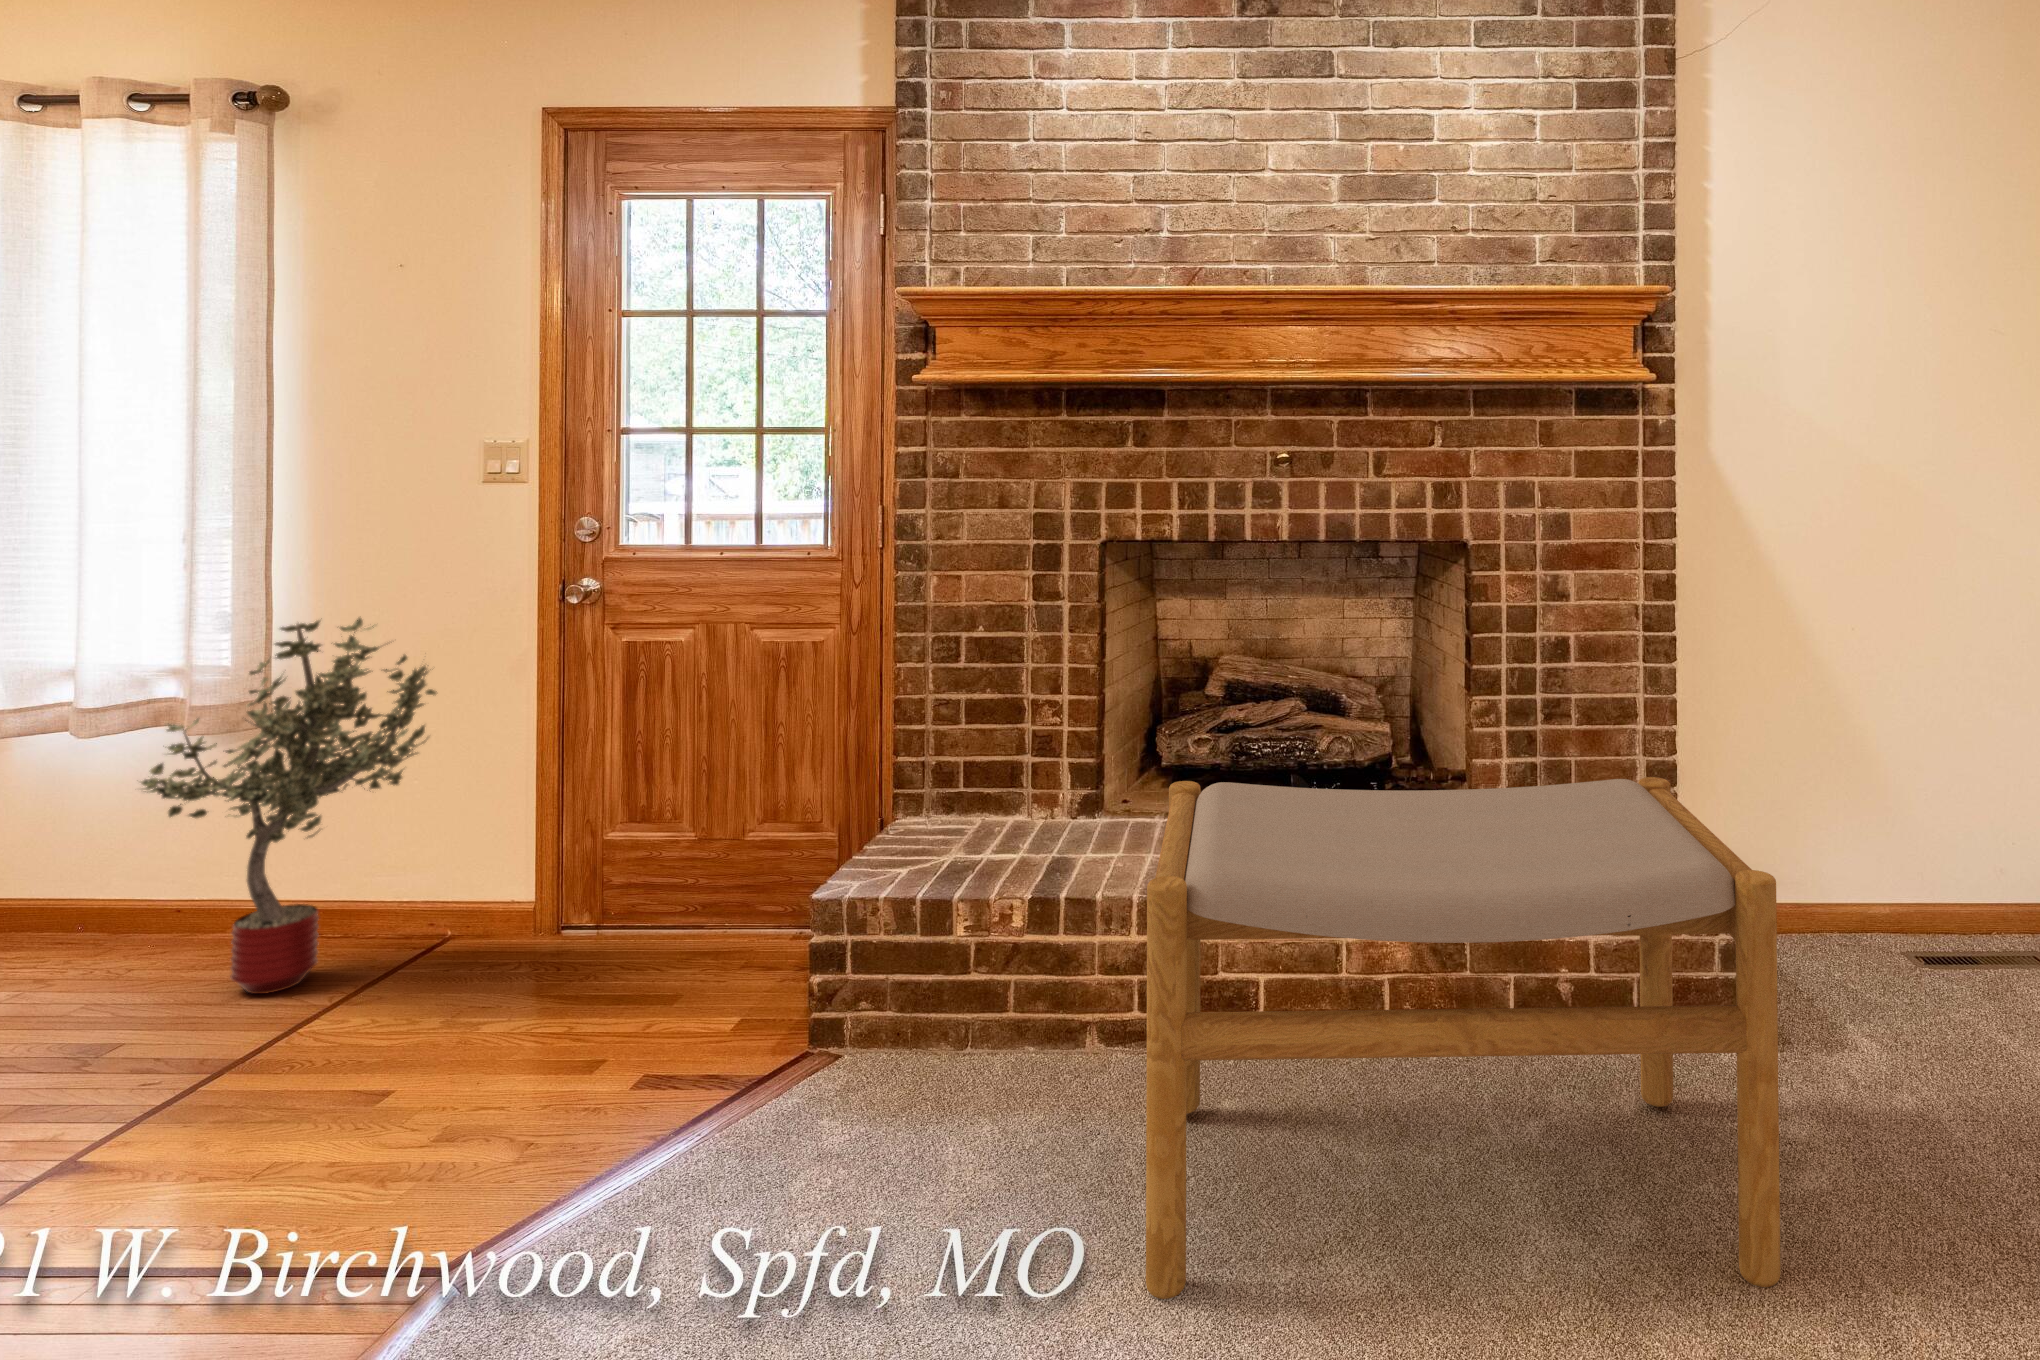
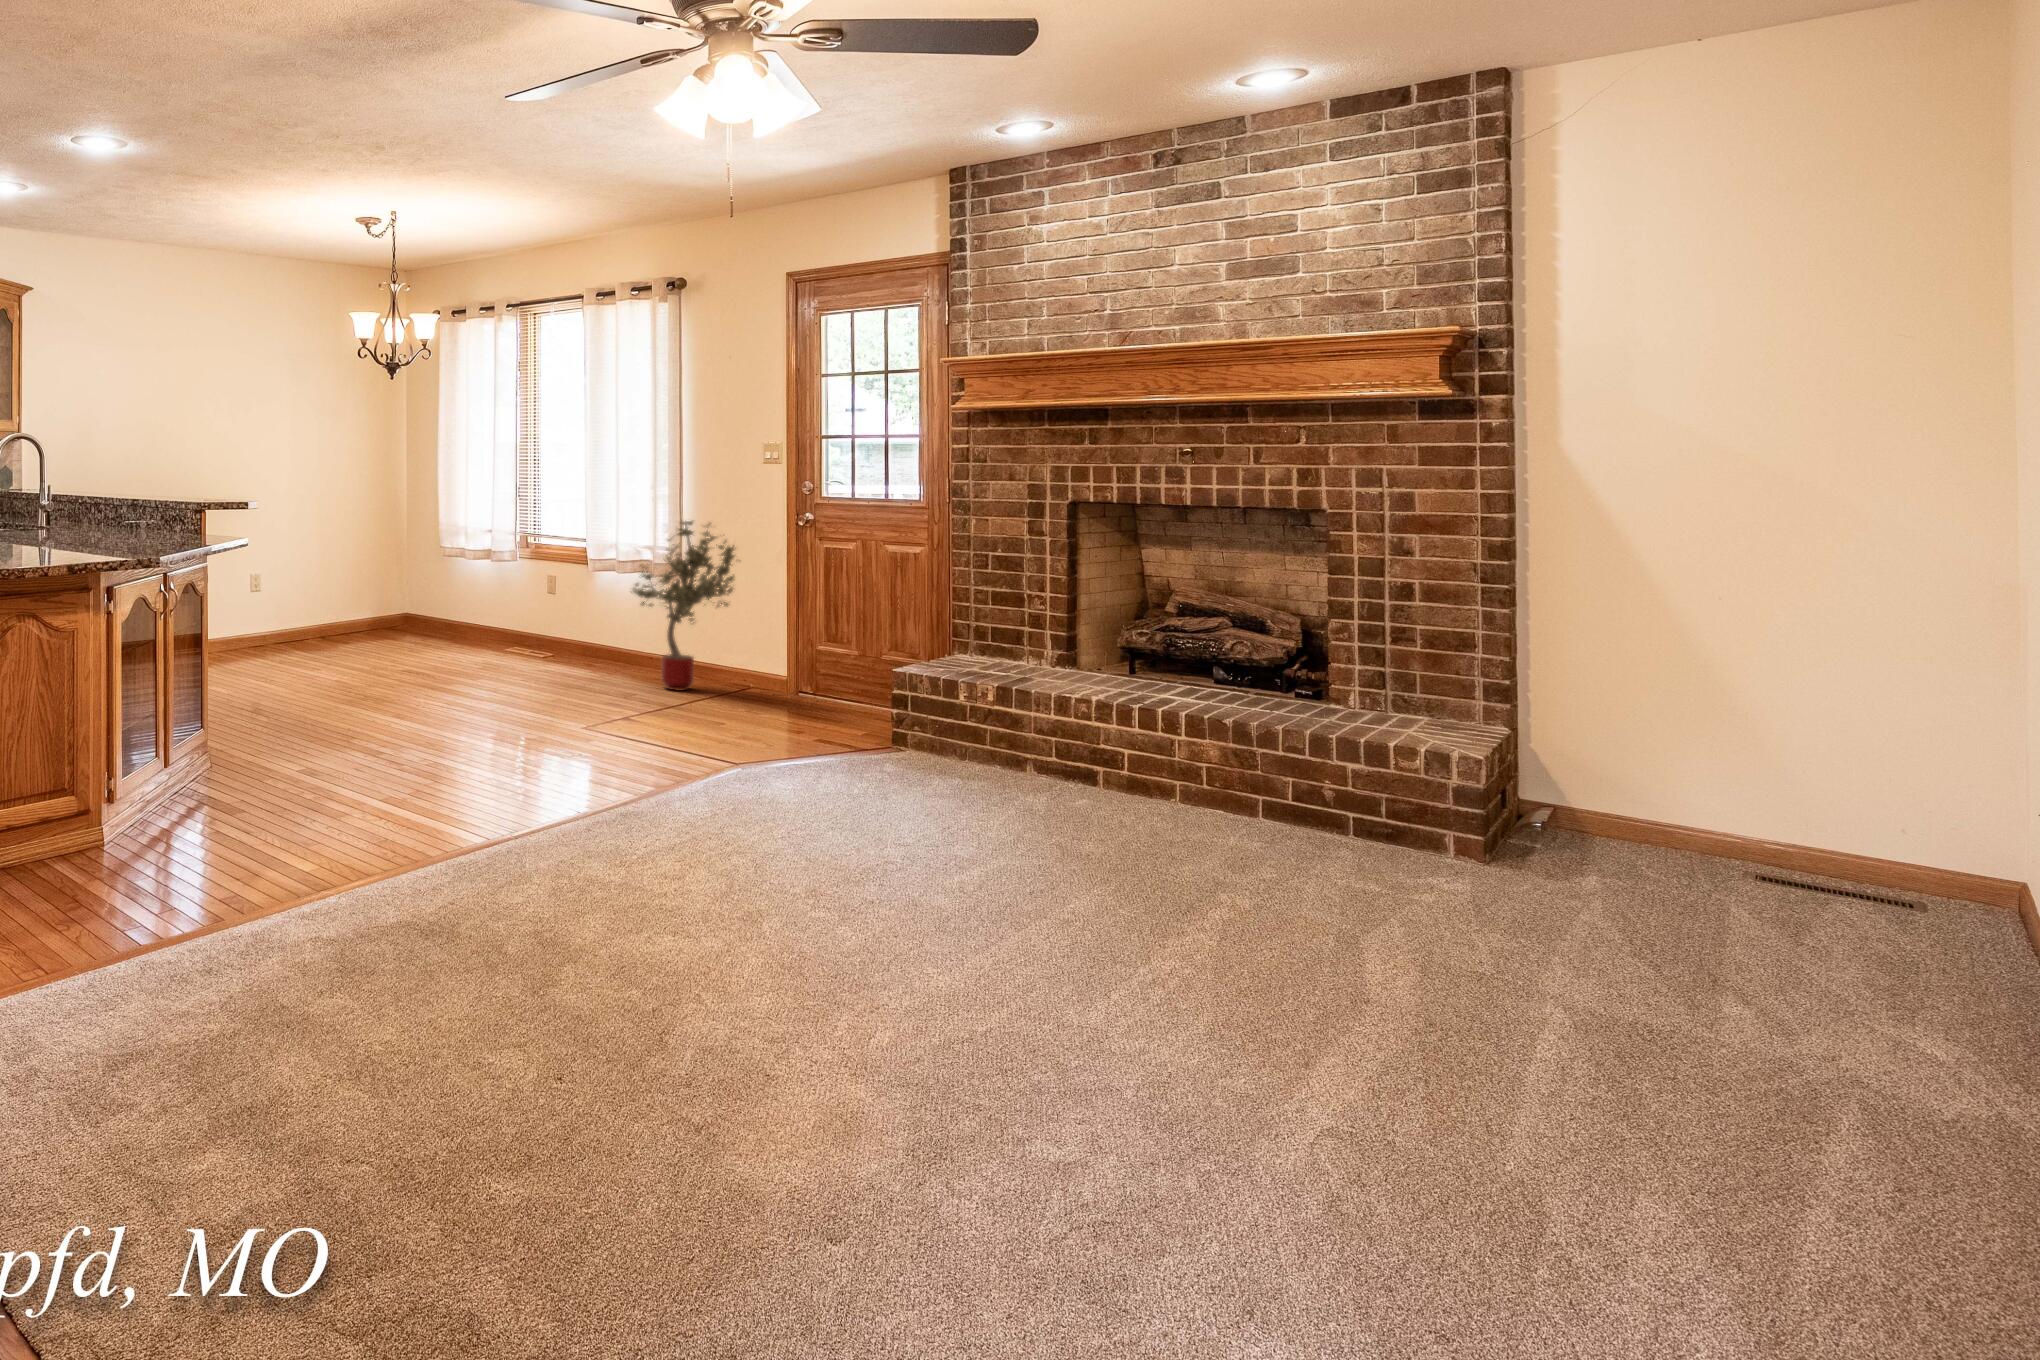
footstool: present [1146,777,1781,1299] -> none [966,612,1367,899]

